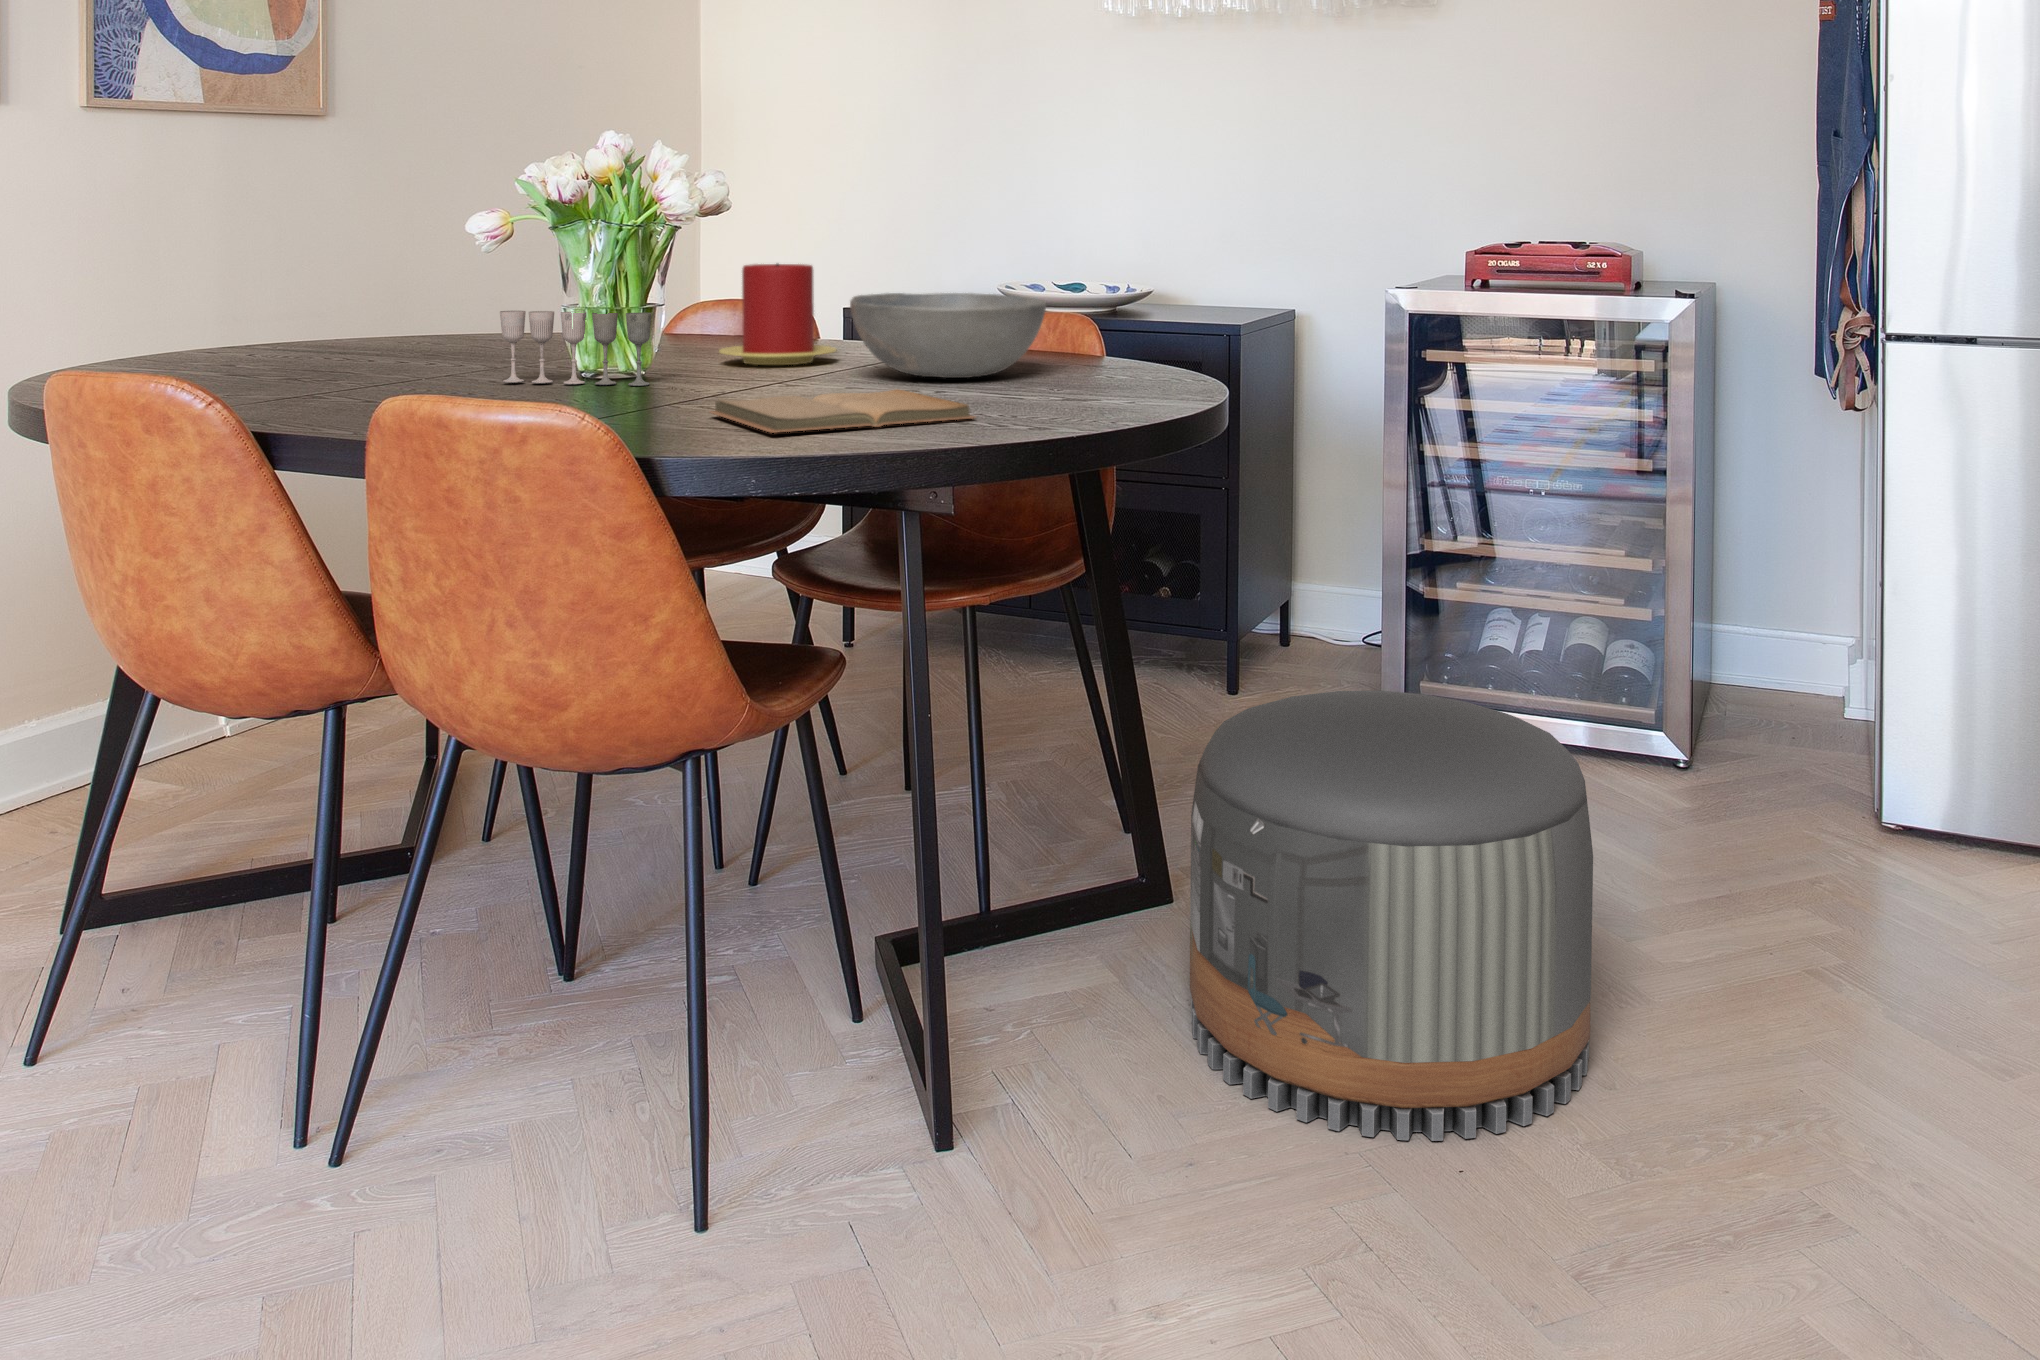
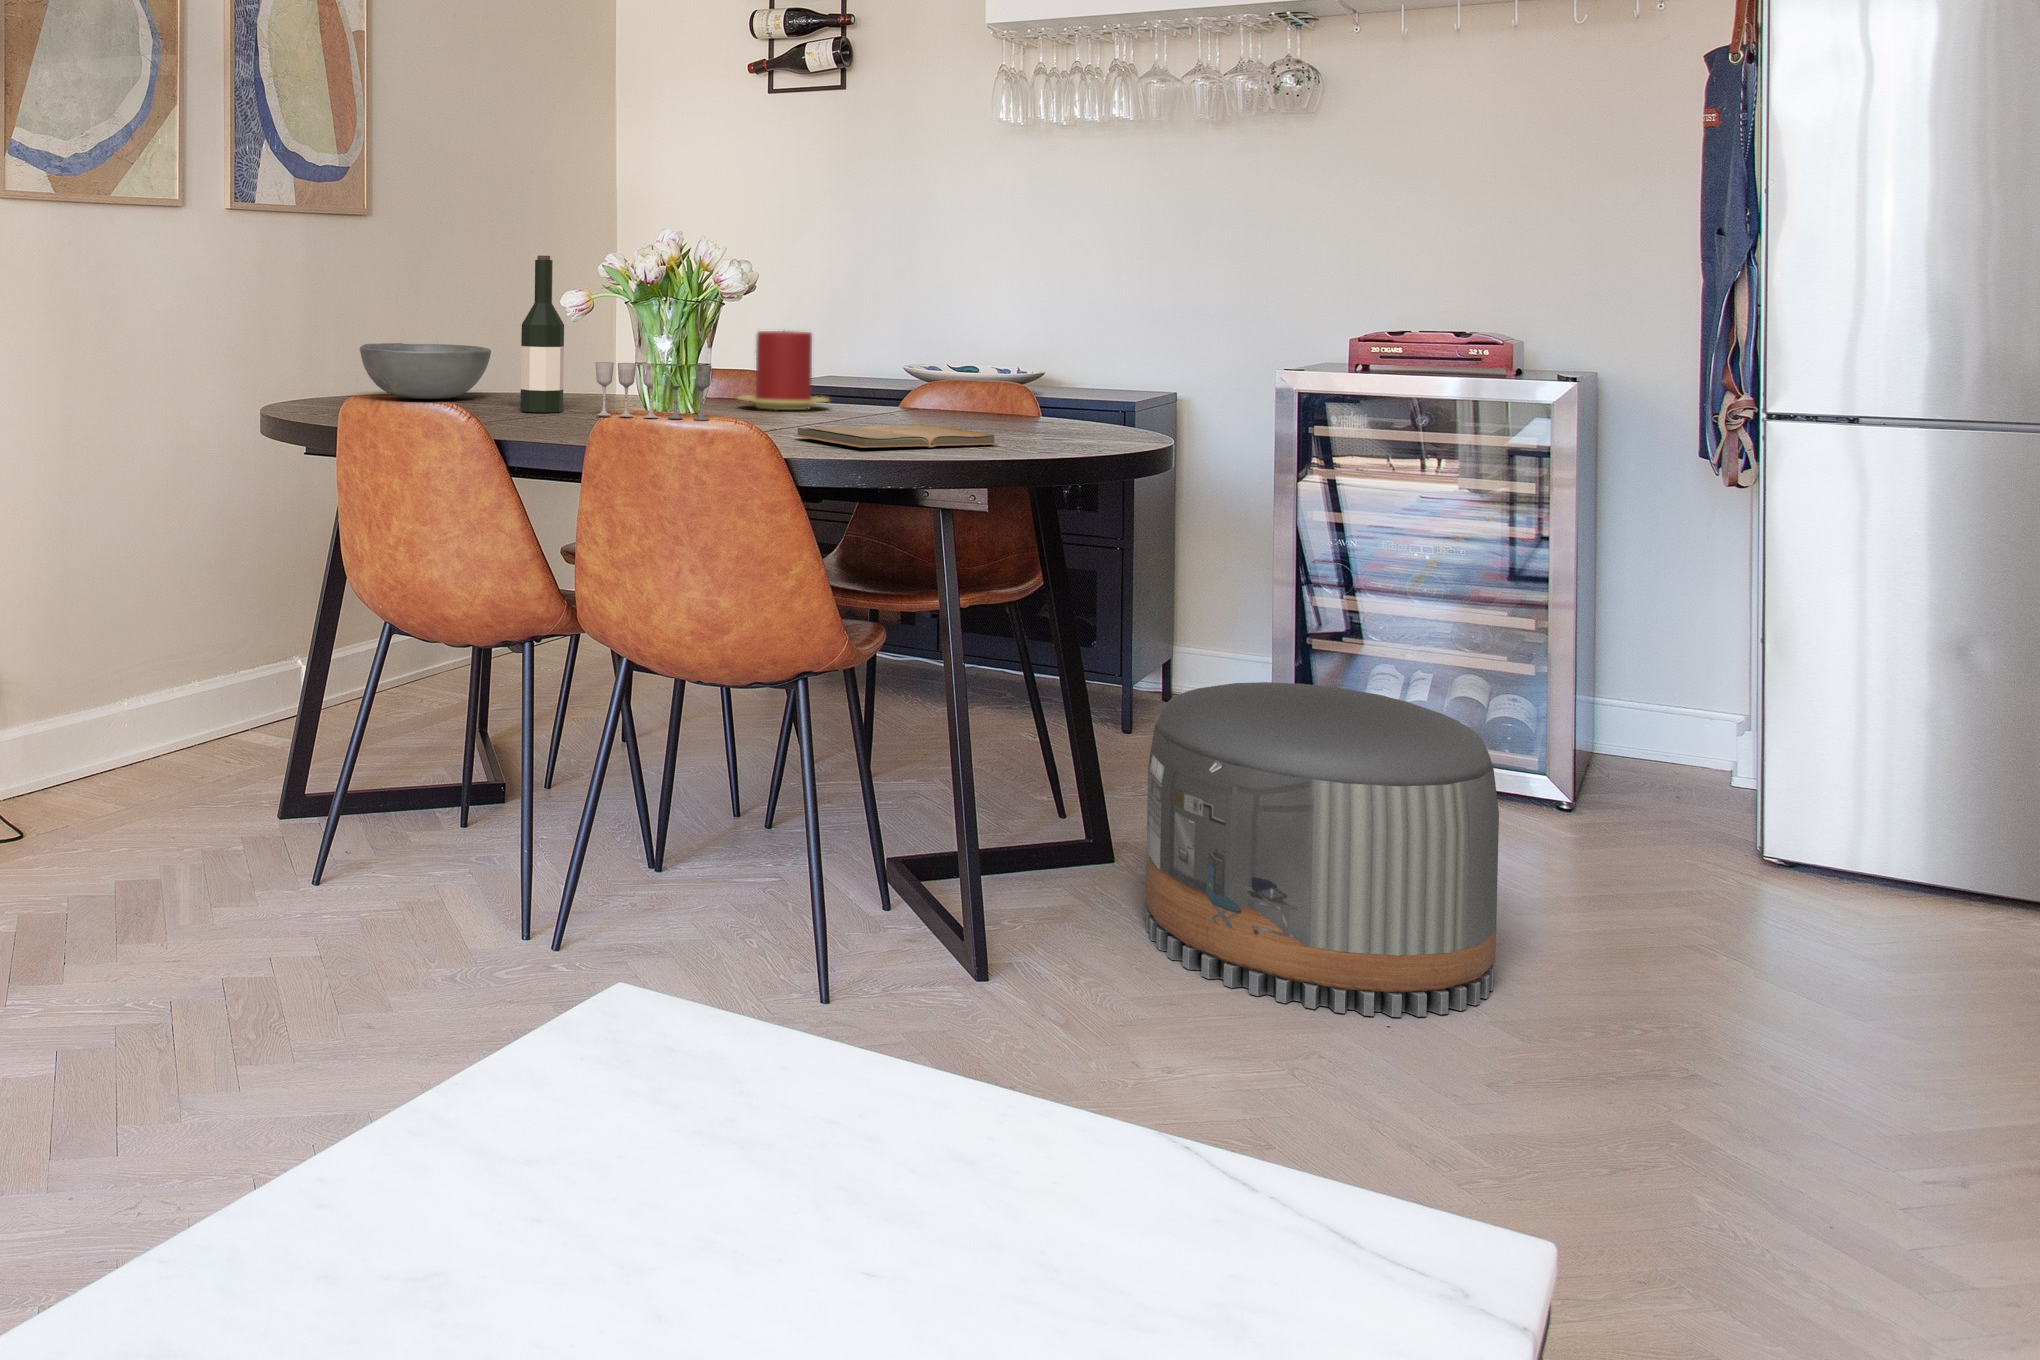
wine bottle: none [411,169,474,379] -> present [520,255,564,413]
bowl: present [850,293,1046,378] -> present [360,343,491,399]

